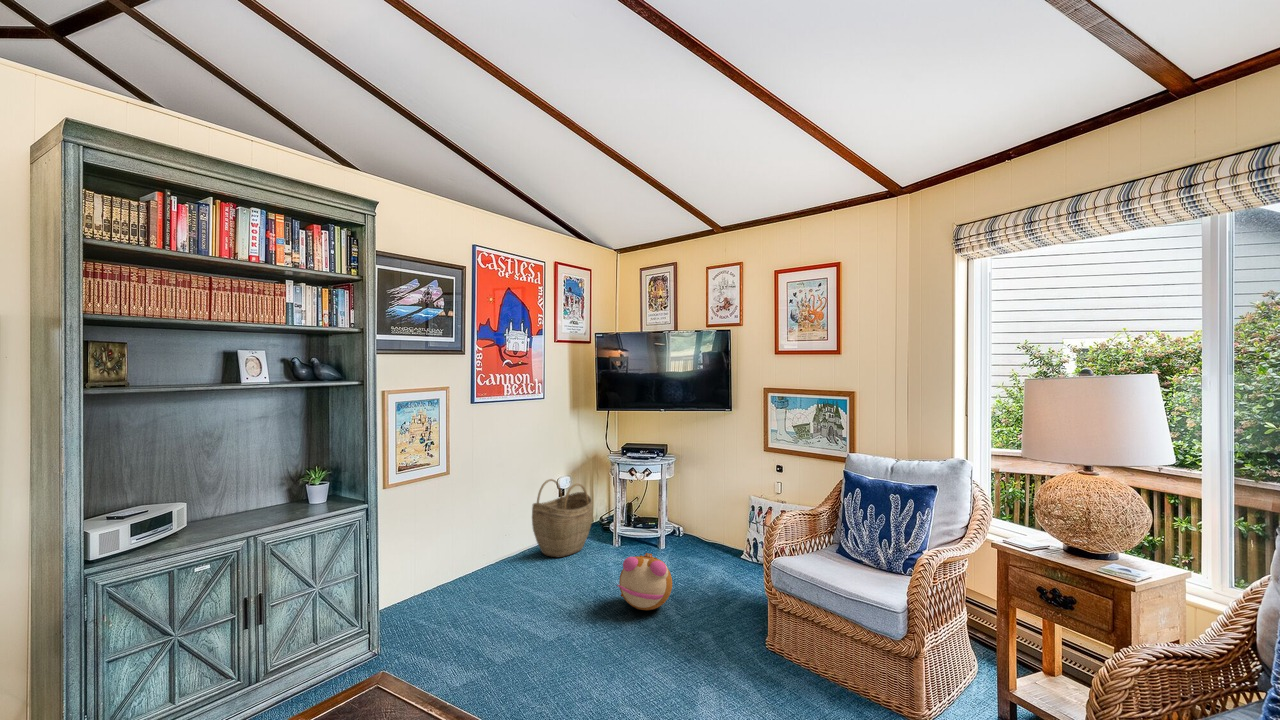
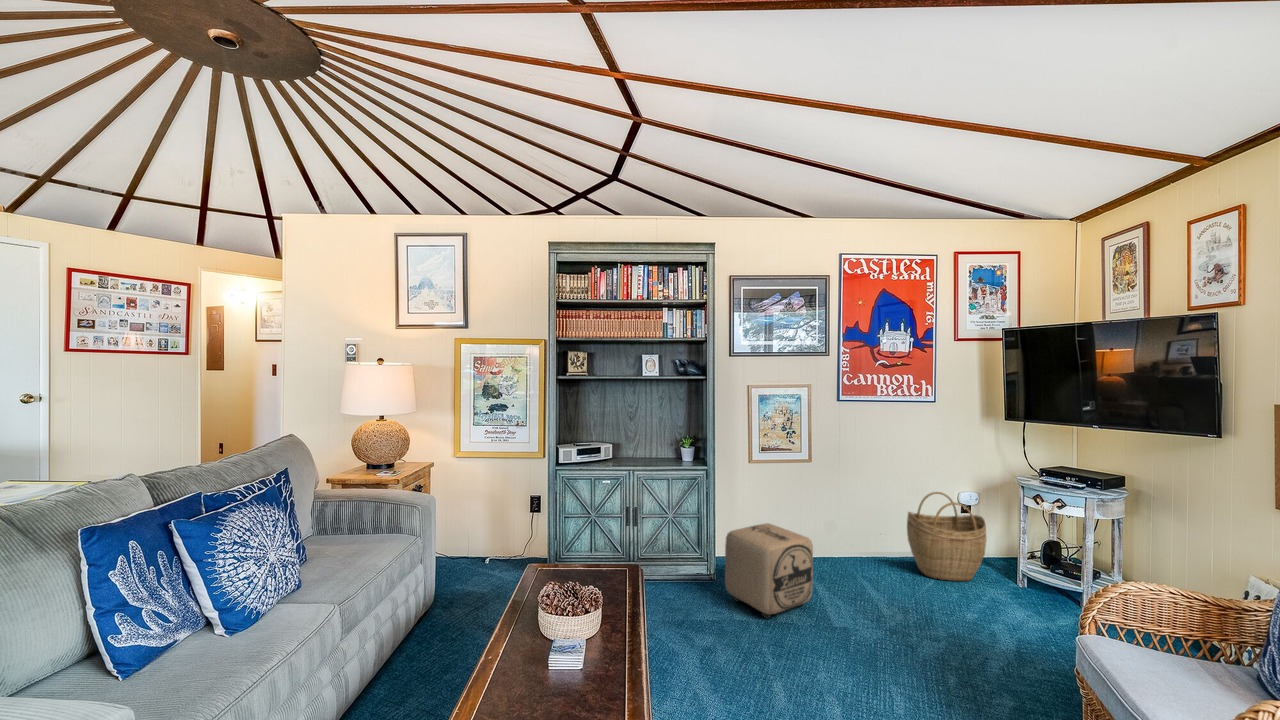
ottoman: none [426,550,516,659] -> present [725,523,813,618]
plush toy: present [617,553,672,610] -> none [906,591,989,666]

